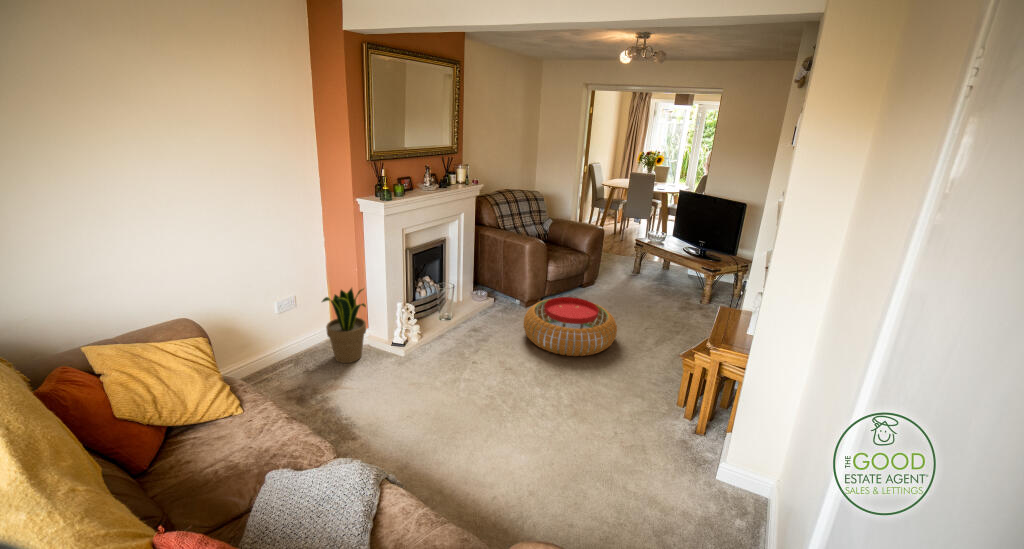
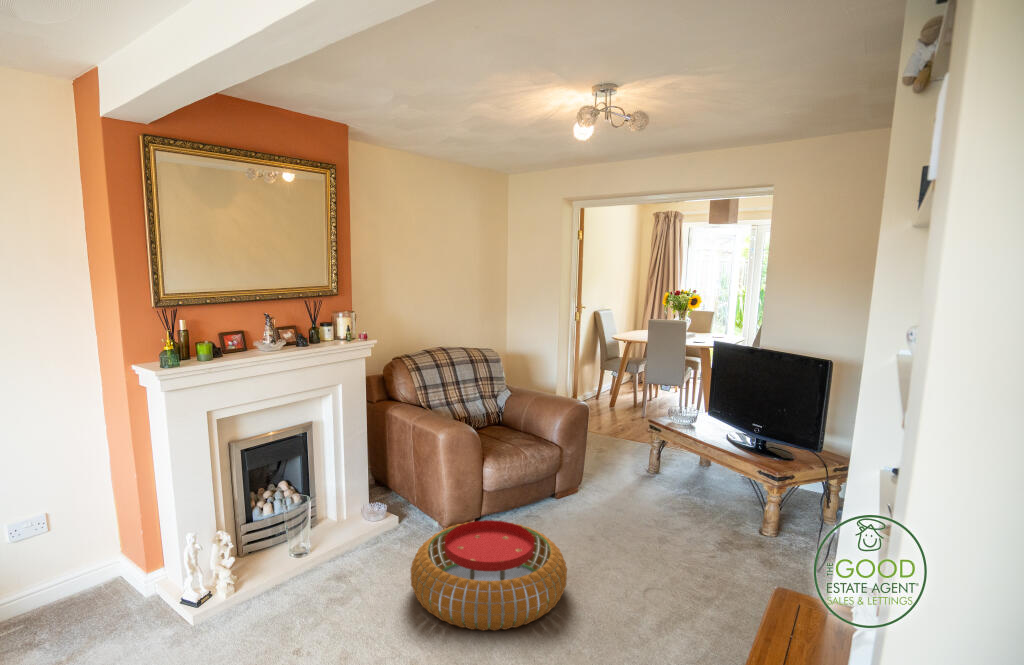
potted plant: present [322,288,366,363] -> none [46,505,137,635]

